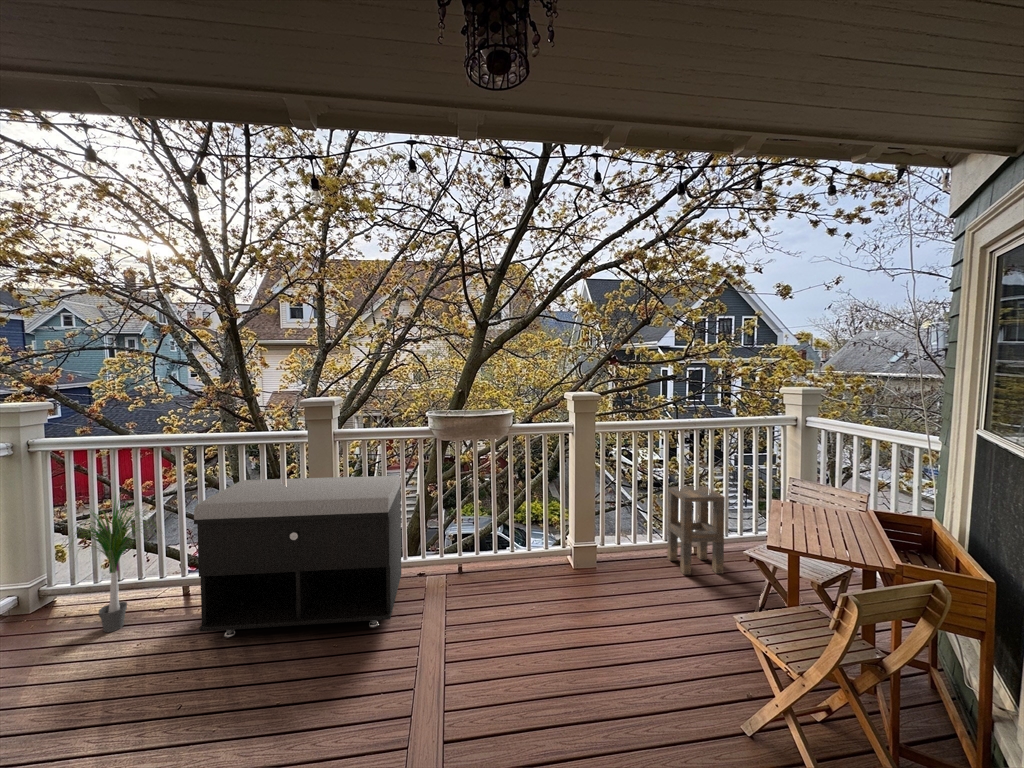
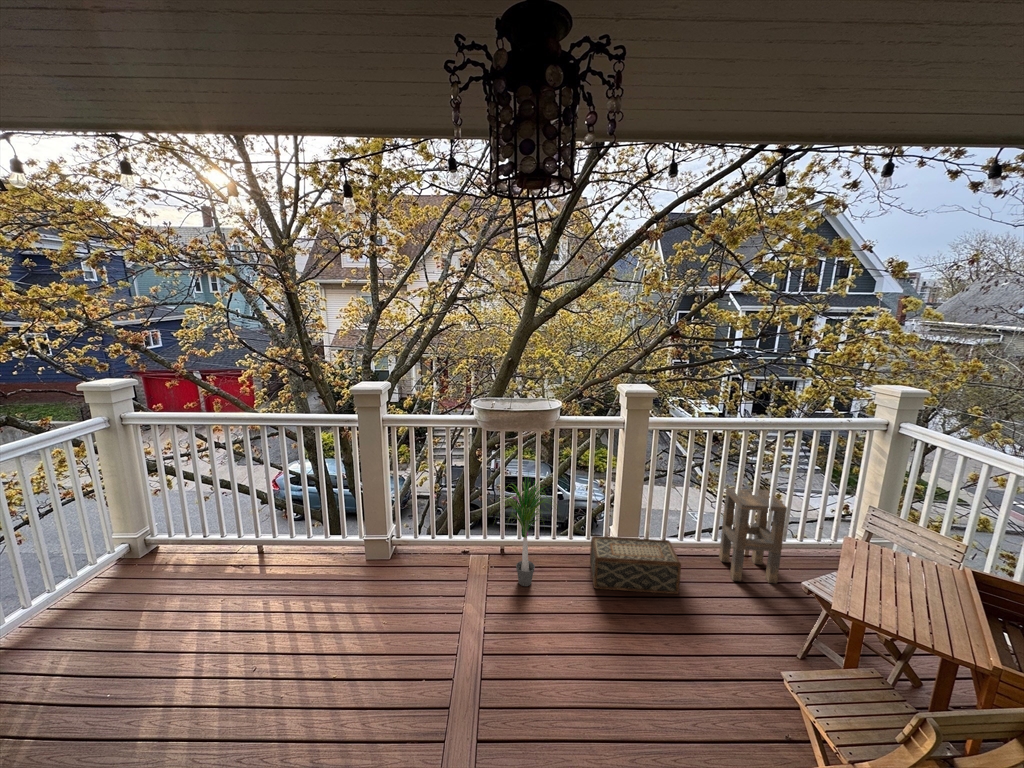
storage bench: present [194,476,401,638] -> none [260,459,448,607]
potted plant: present [71,501,144,632] -> present [497,478,551,586]
woven basket: none [547,541,636,593] -> present [590,536,681,594]

